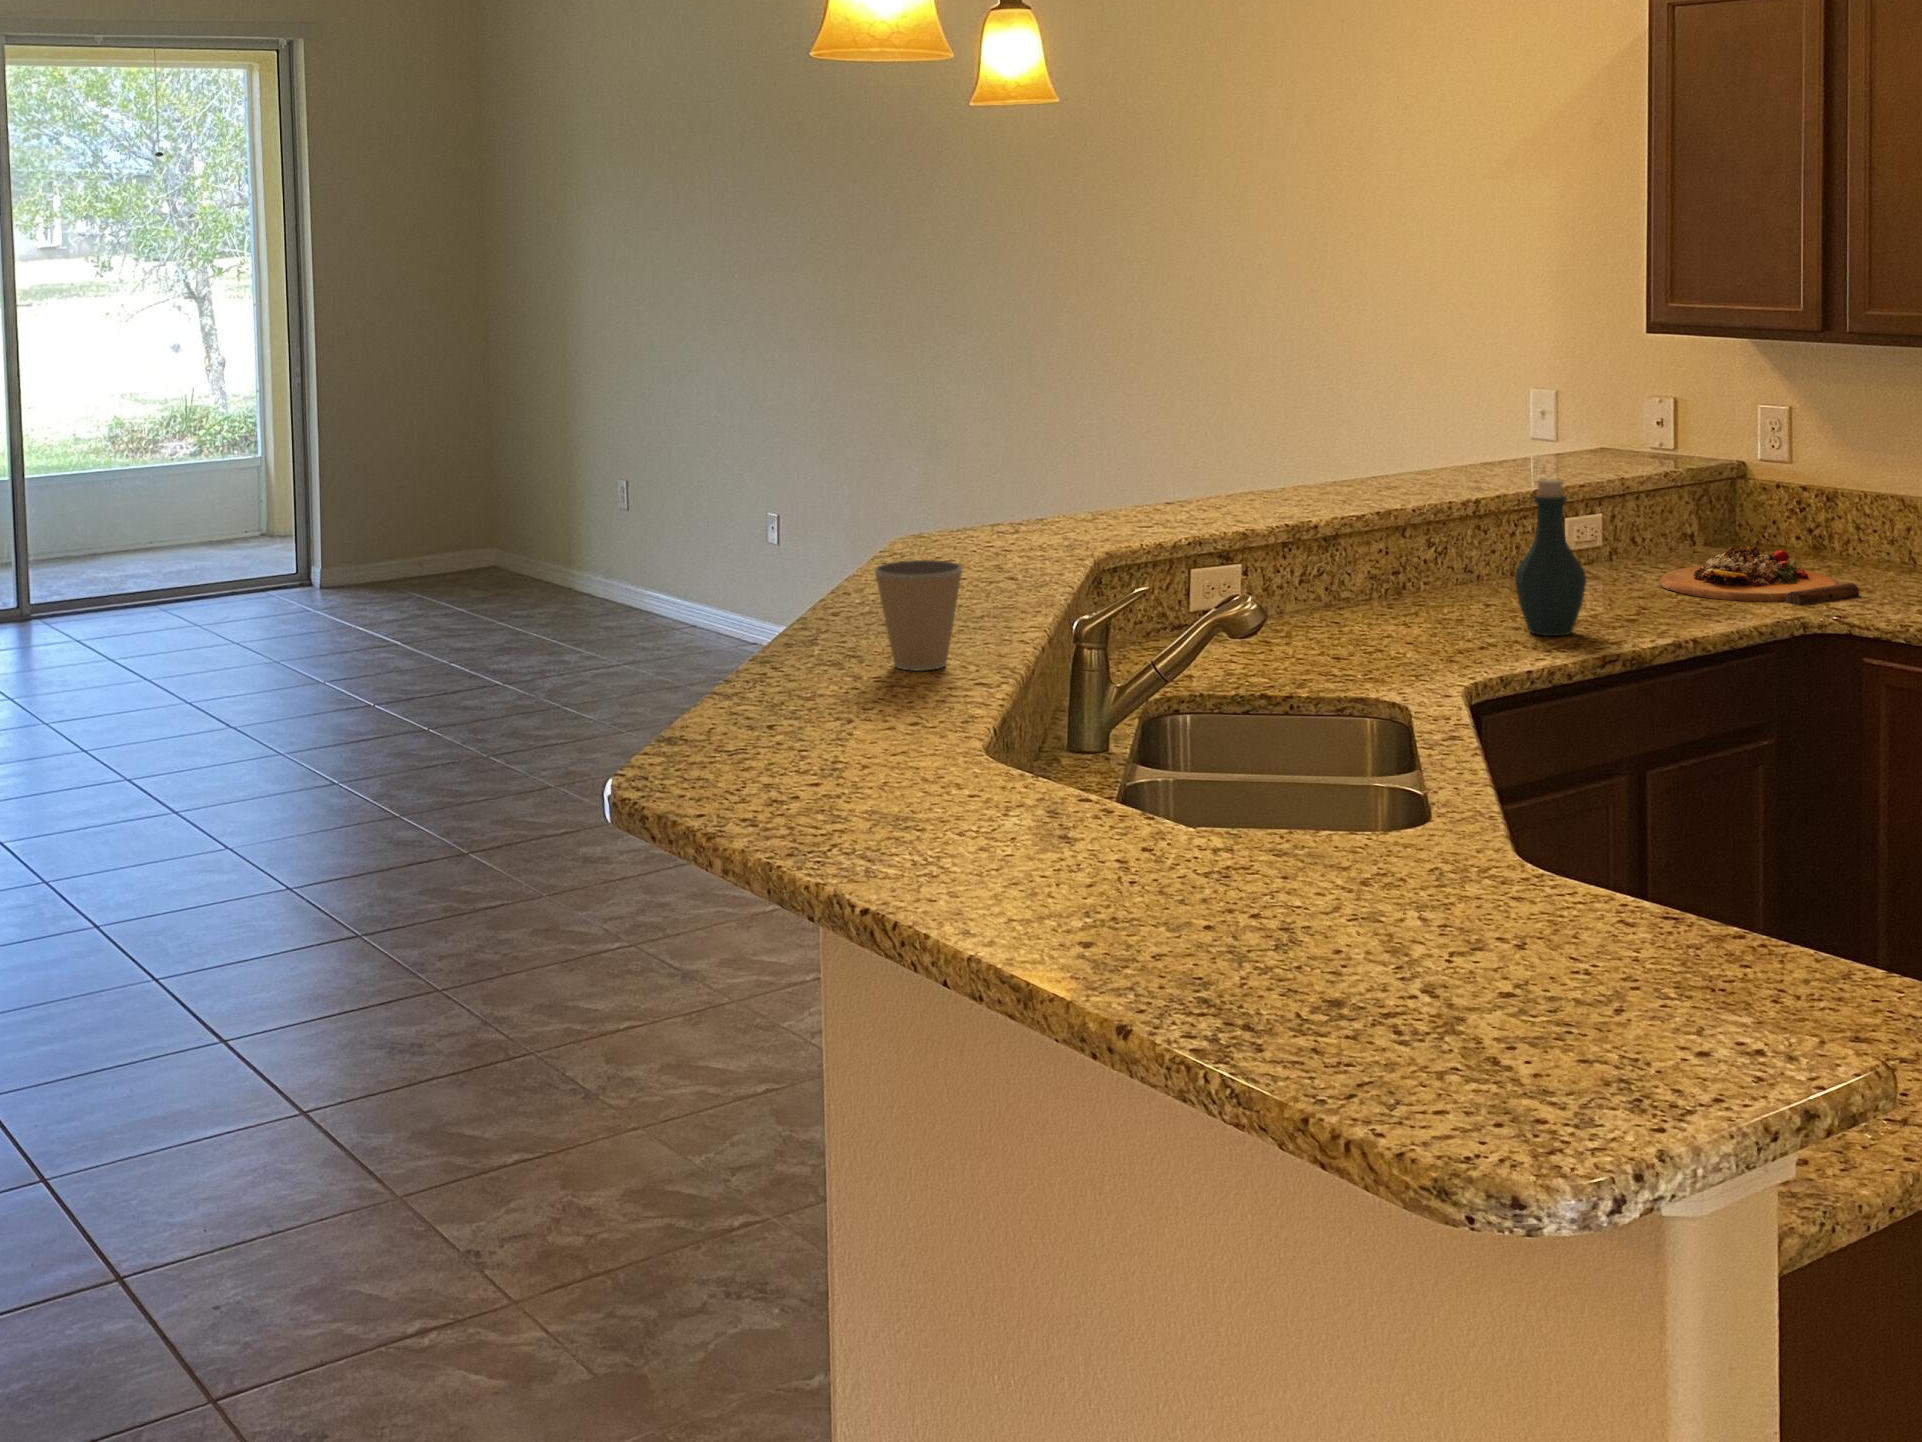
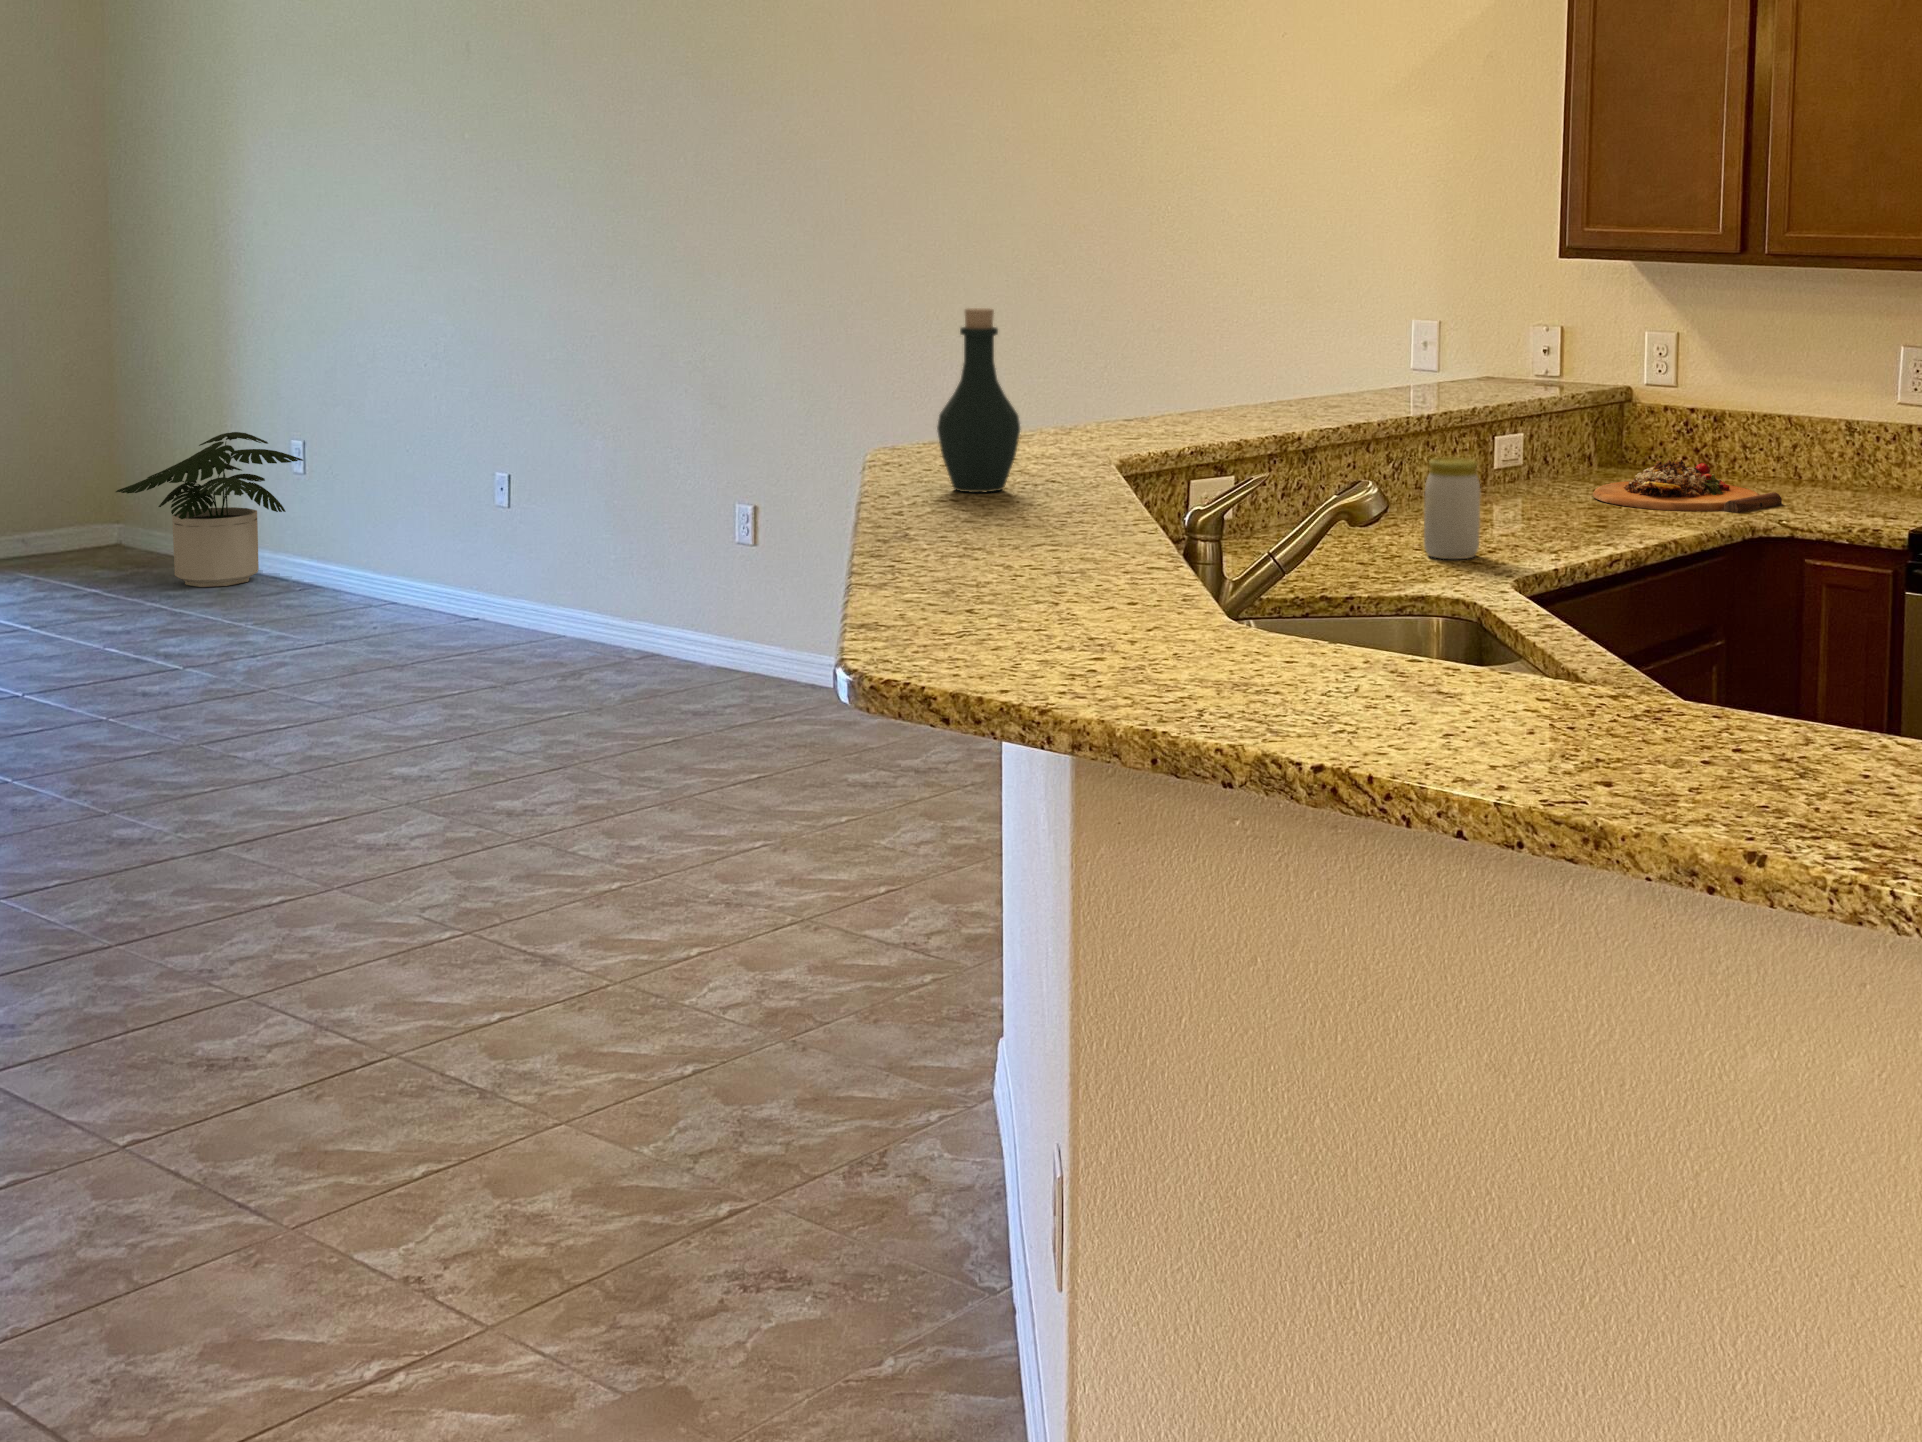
bottle: present [1515,479,1586,636] -> present [937,308,1020,492]
potted plant: none [477,480,625,614] -> present [116,432,303,587]
jar: none [1417,550,1473,651] -> present [1424,457,1480,559]
coffee cup: present [875,560,963,671] -> none [1002,452,1102,570]

